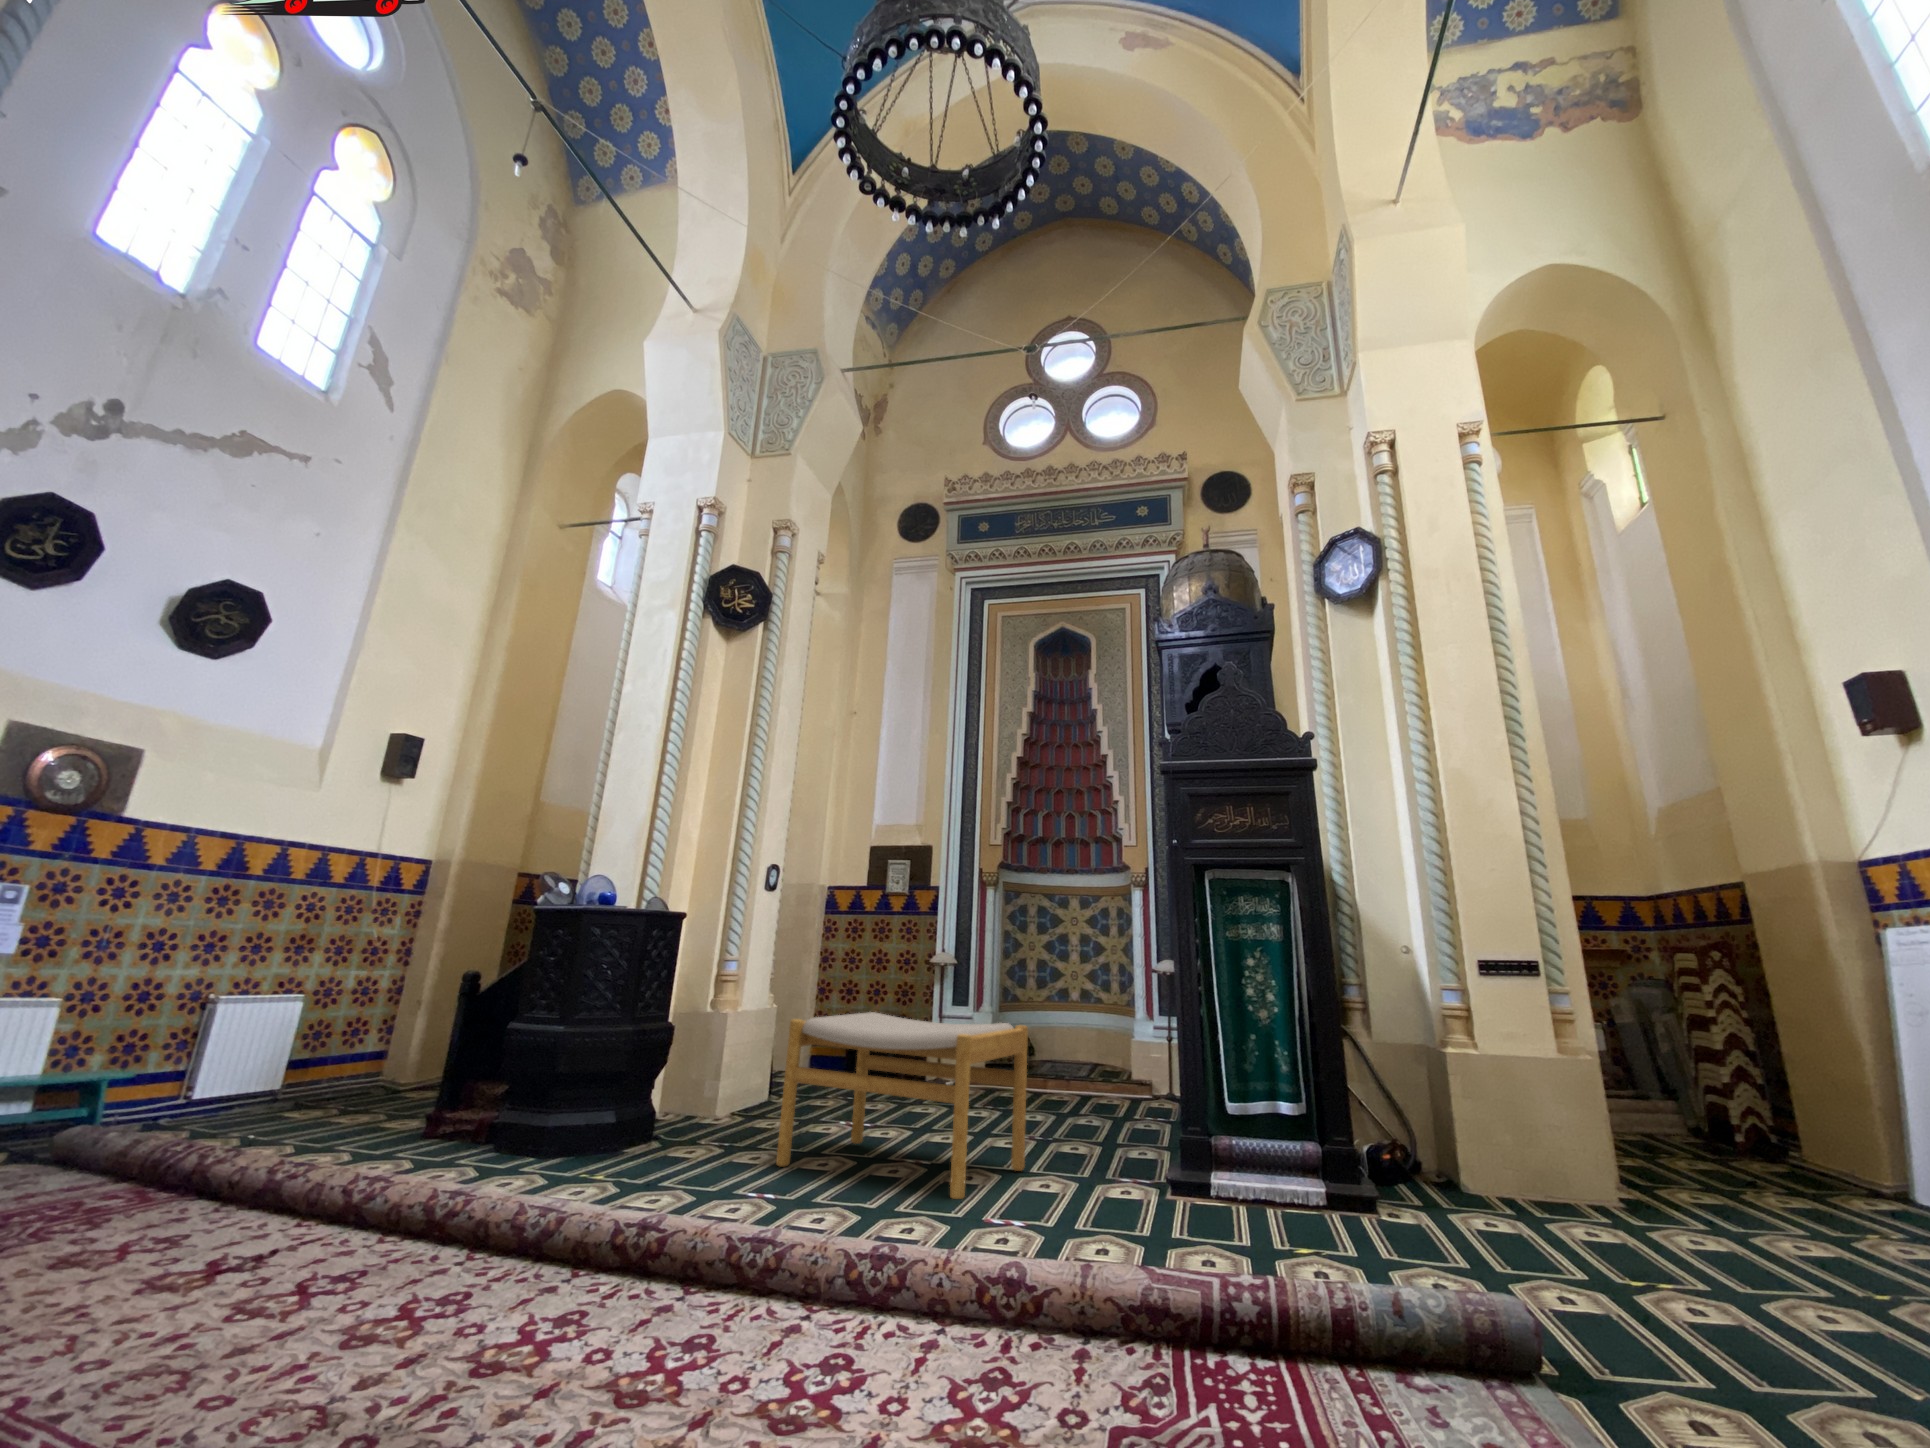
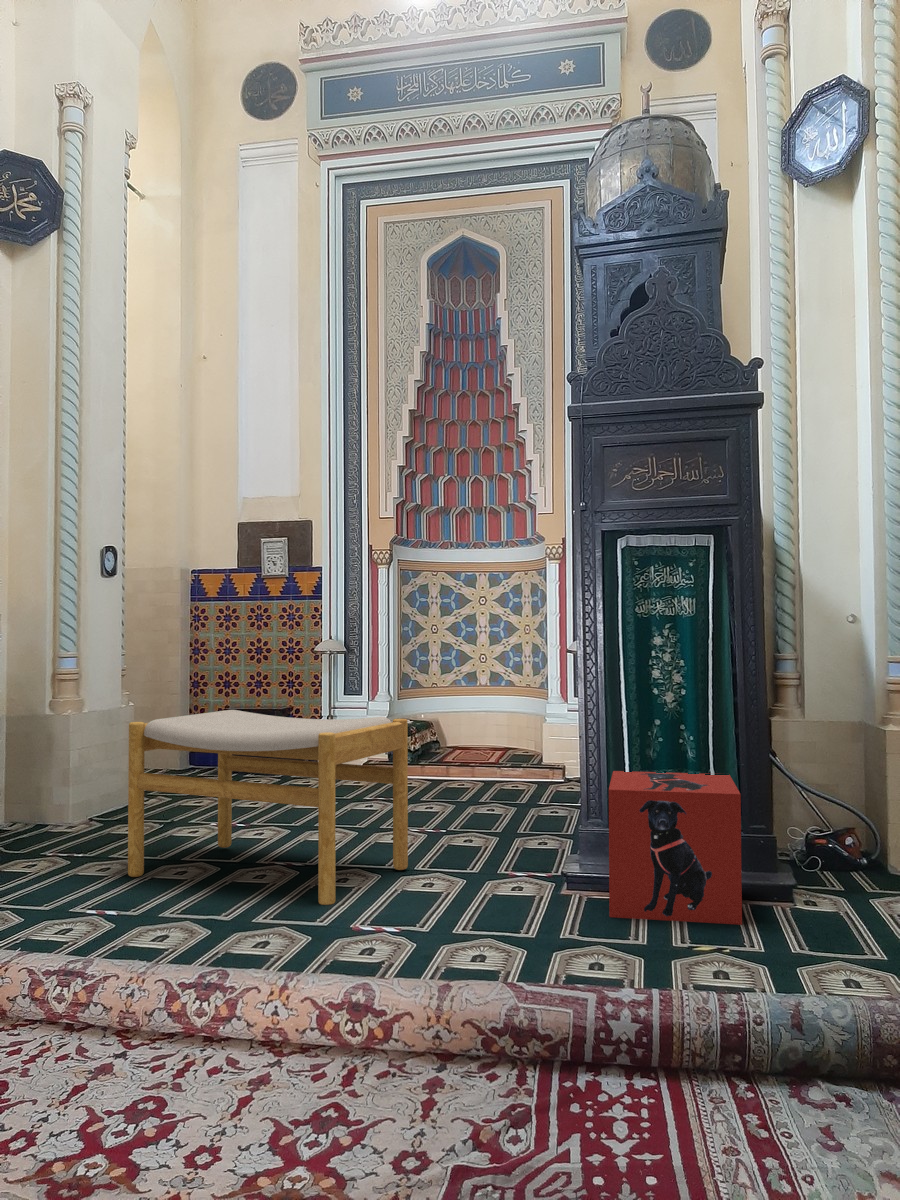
storage box: none [1209,1081,1335,1235] -> present [609,771,742,925]

